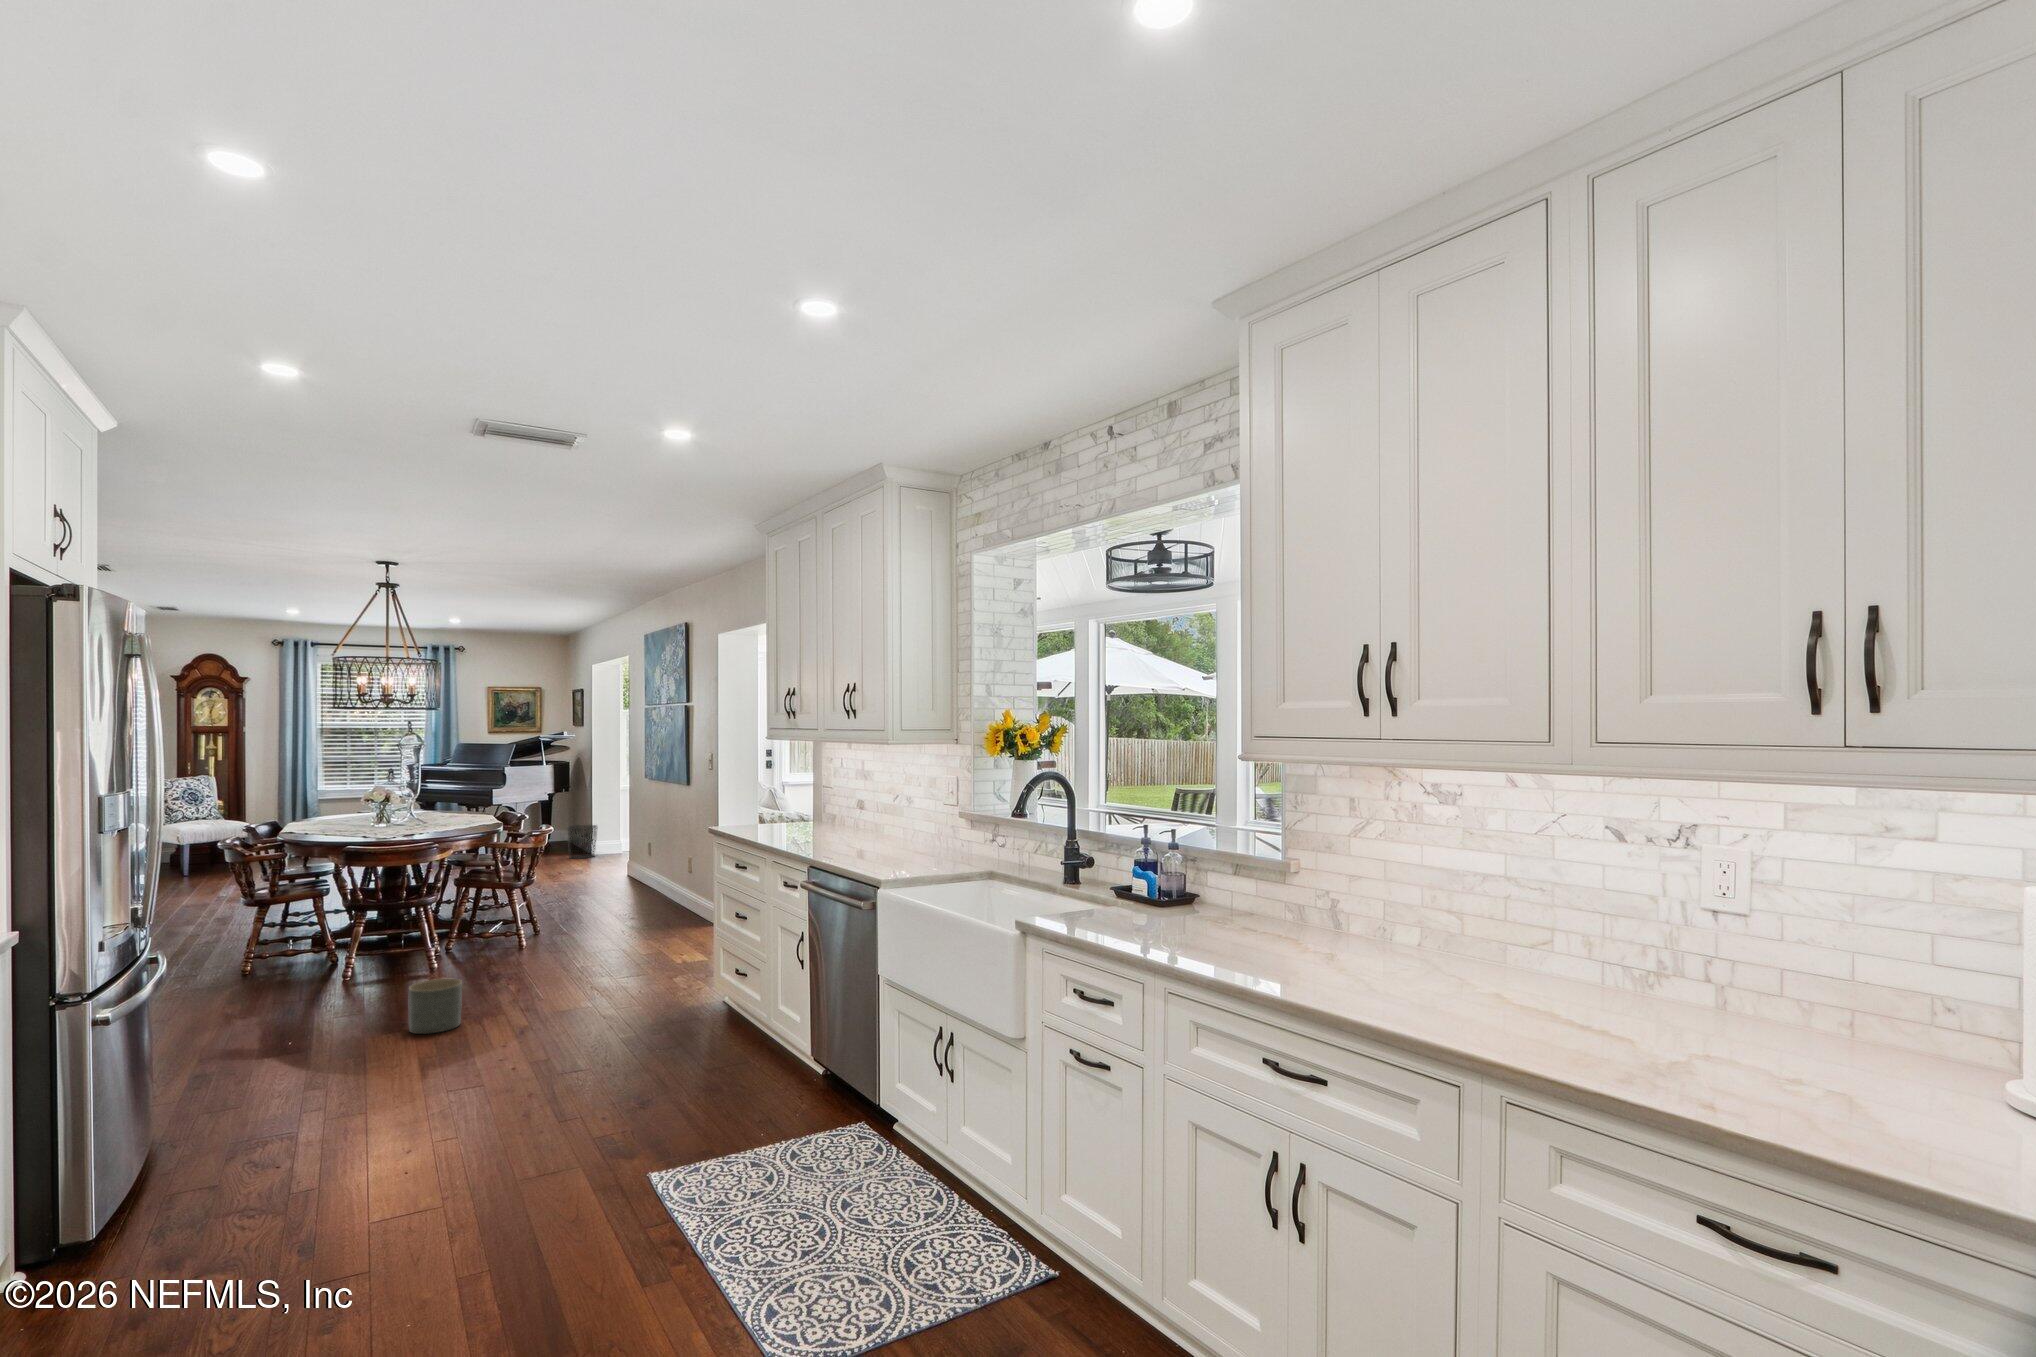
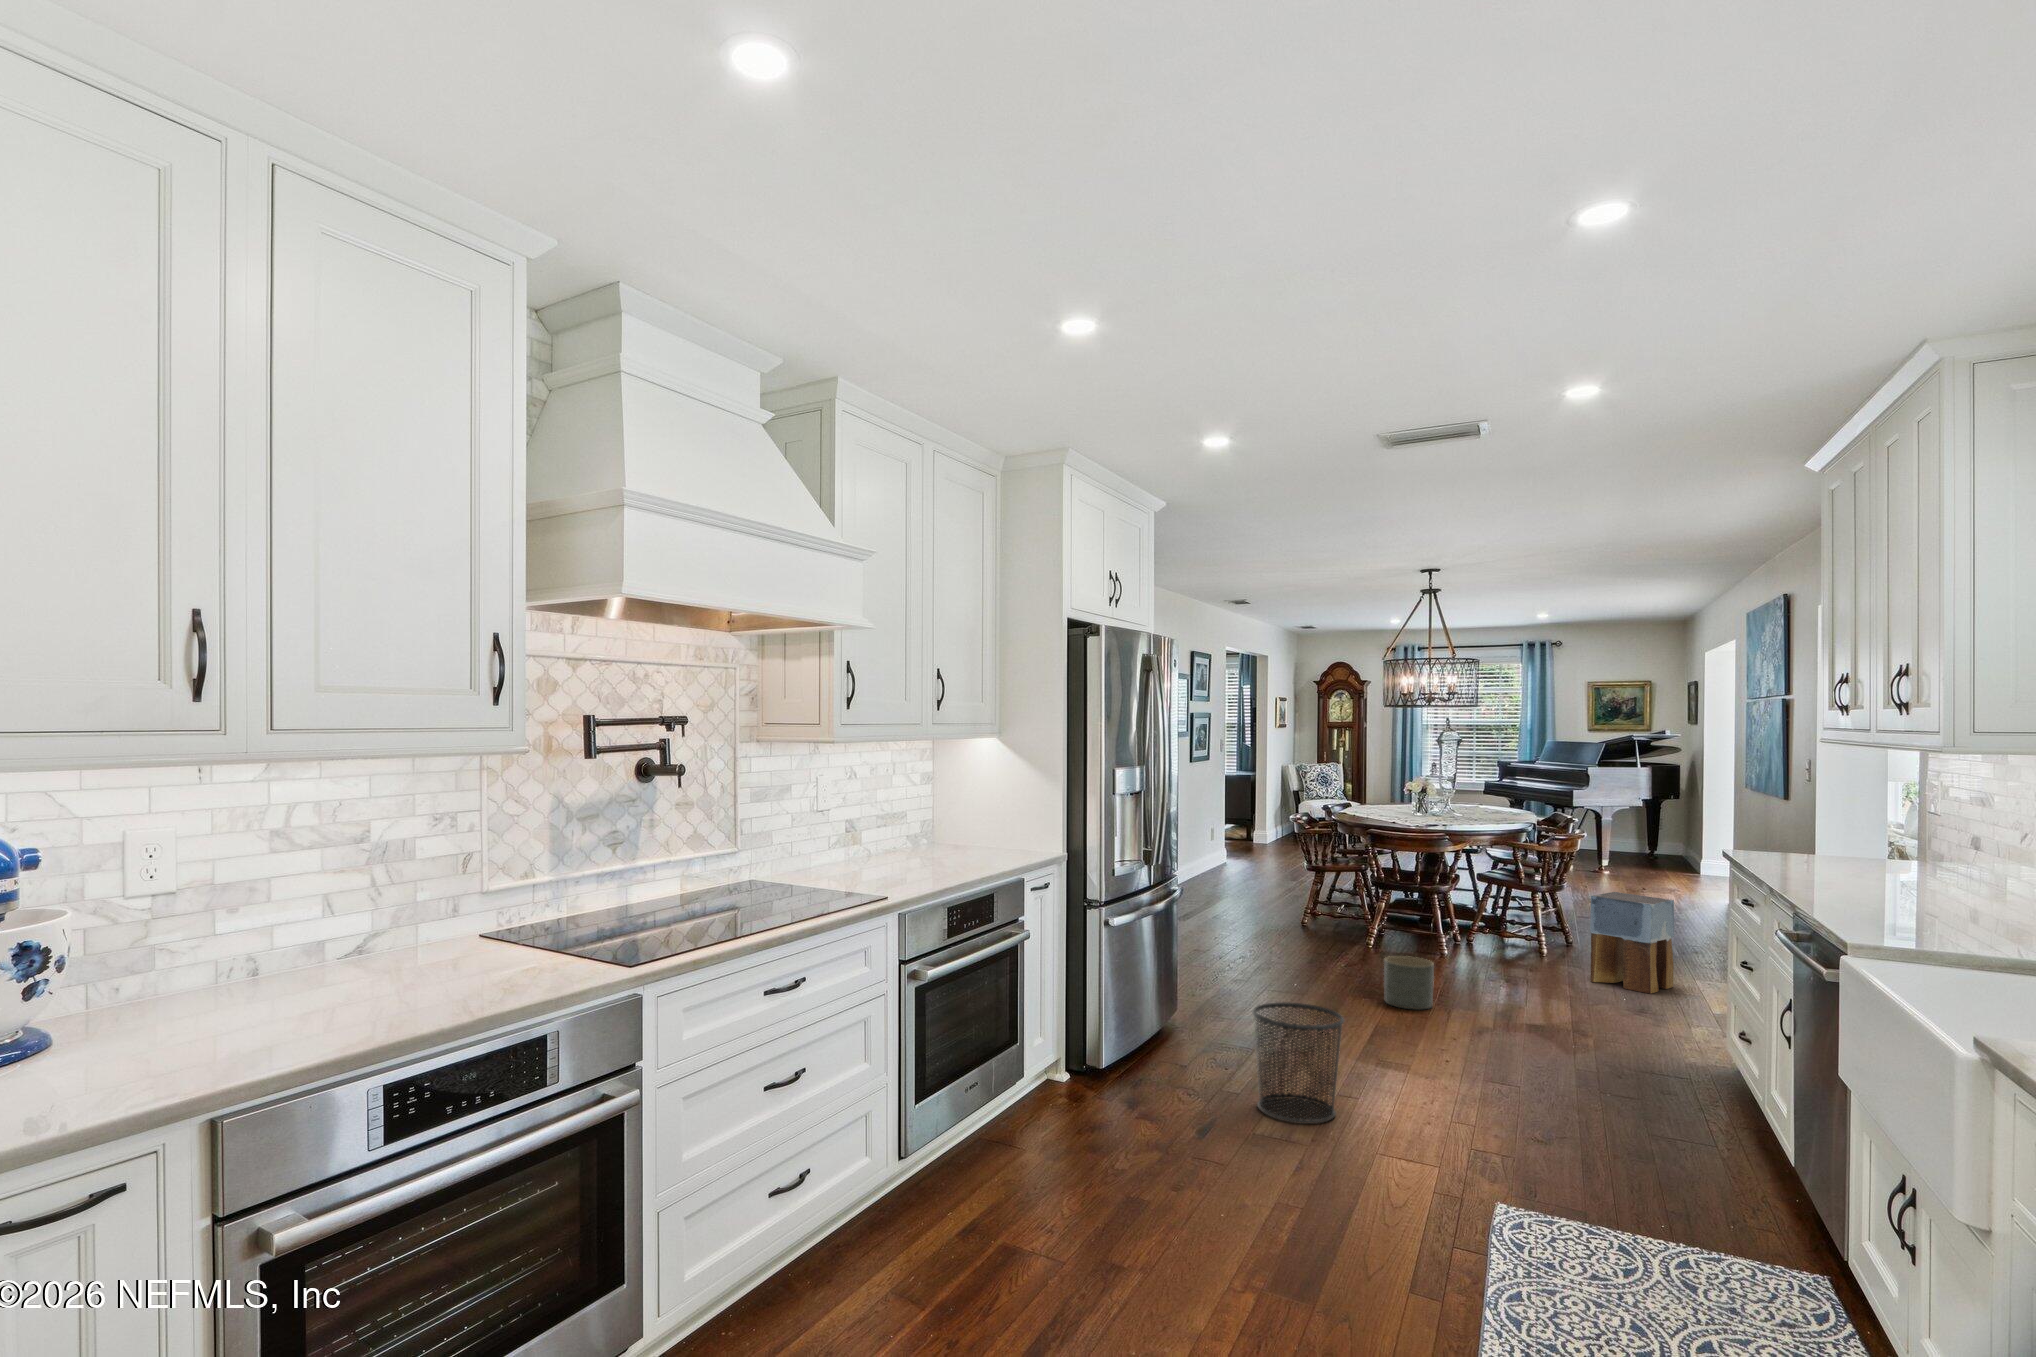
waste bin: present [568,825,597,859] -> present [1252,1002,1344,1124]
stool: none [575,878,638,961] -> present [1590,892,1674,994]

